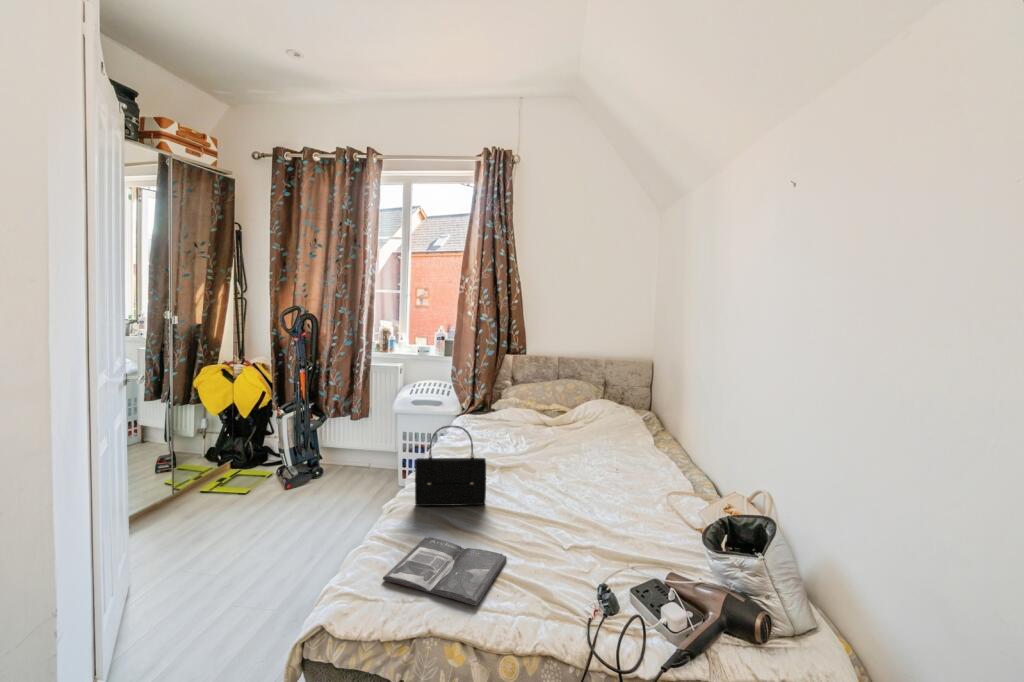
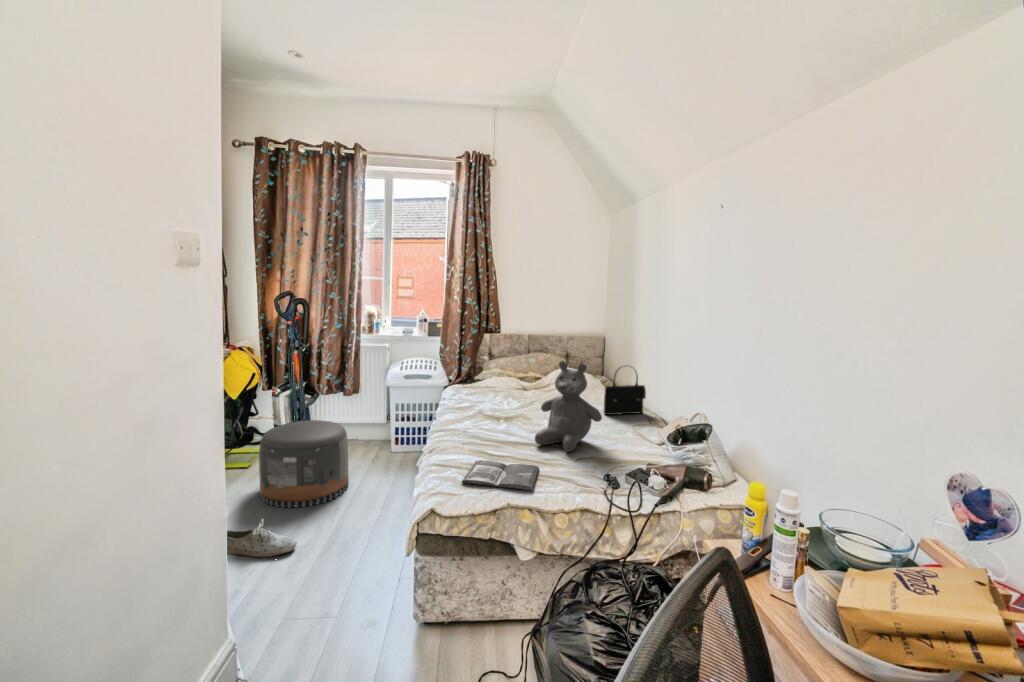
teddy bear: none [519,399,612,530] -> present [535,361,602,452]
handbag: present [415,426,486,506] -> present [604,367,646,415]
pouf: none [229,450,333,555] -> present [259,420,349,508]
shoe: none [140,576,231,634] -> present [227,519,297,558]

